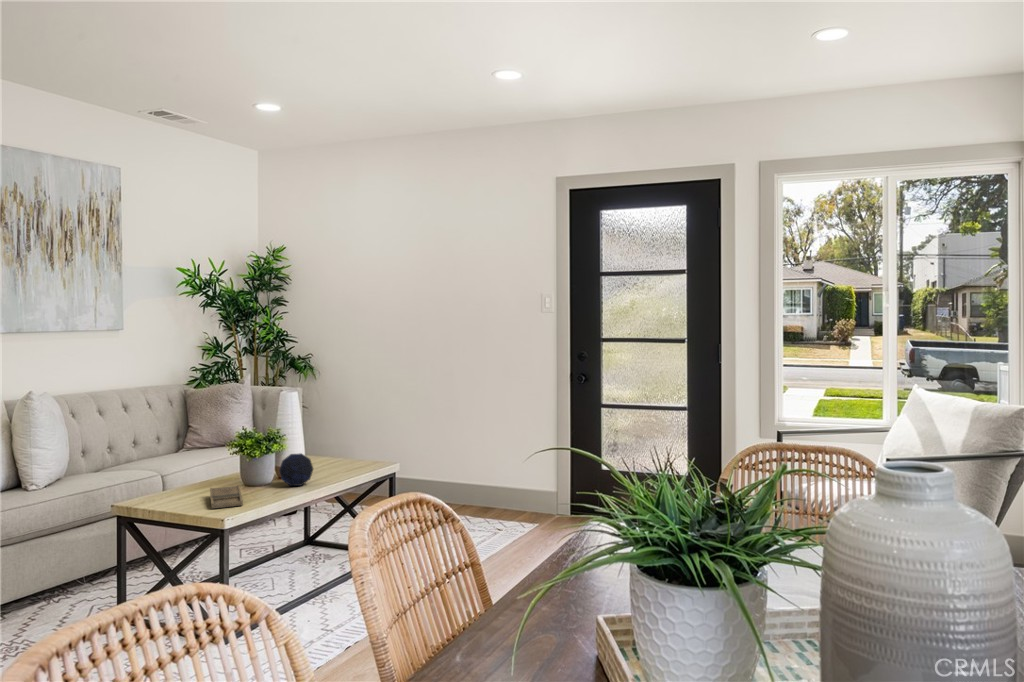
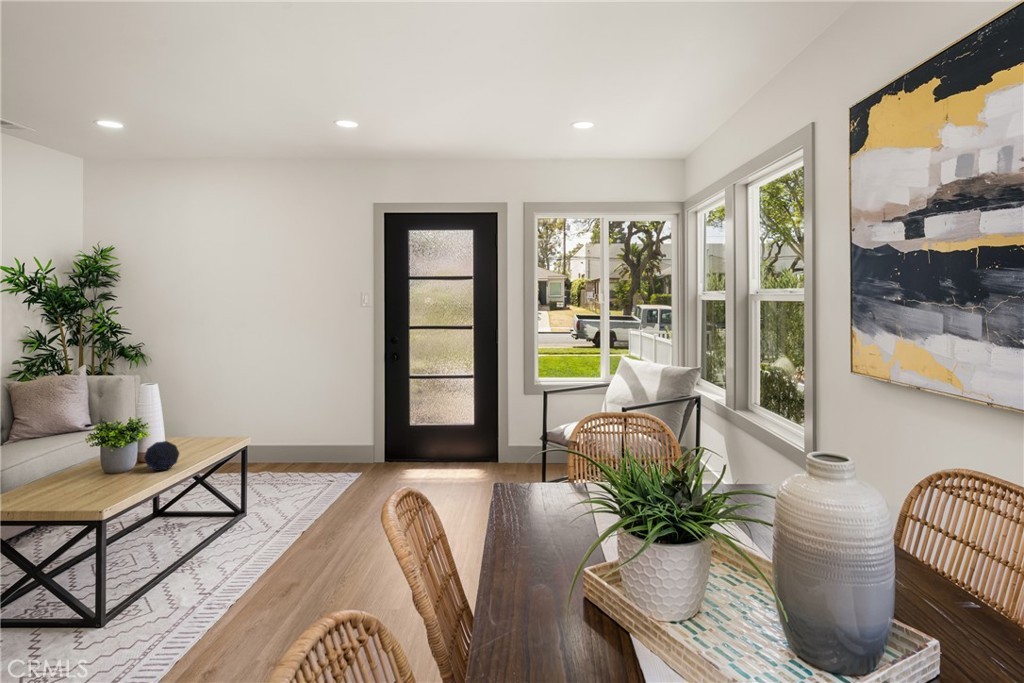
tray: present [210,485,243,509] -> none [72,476,116,503]

